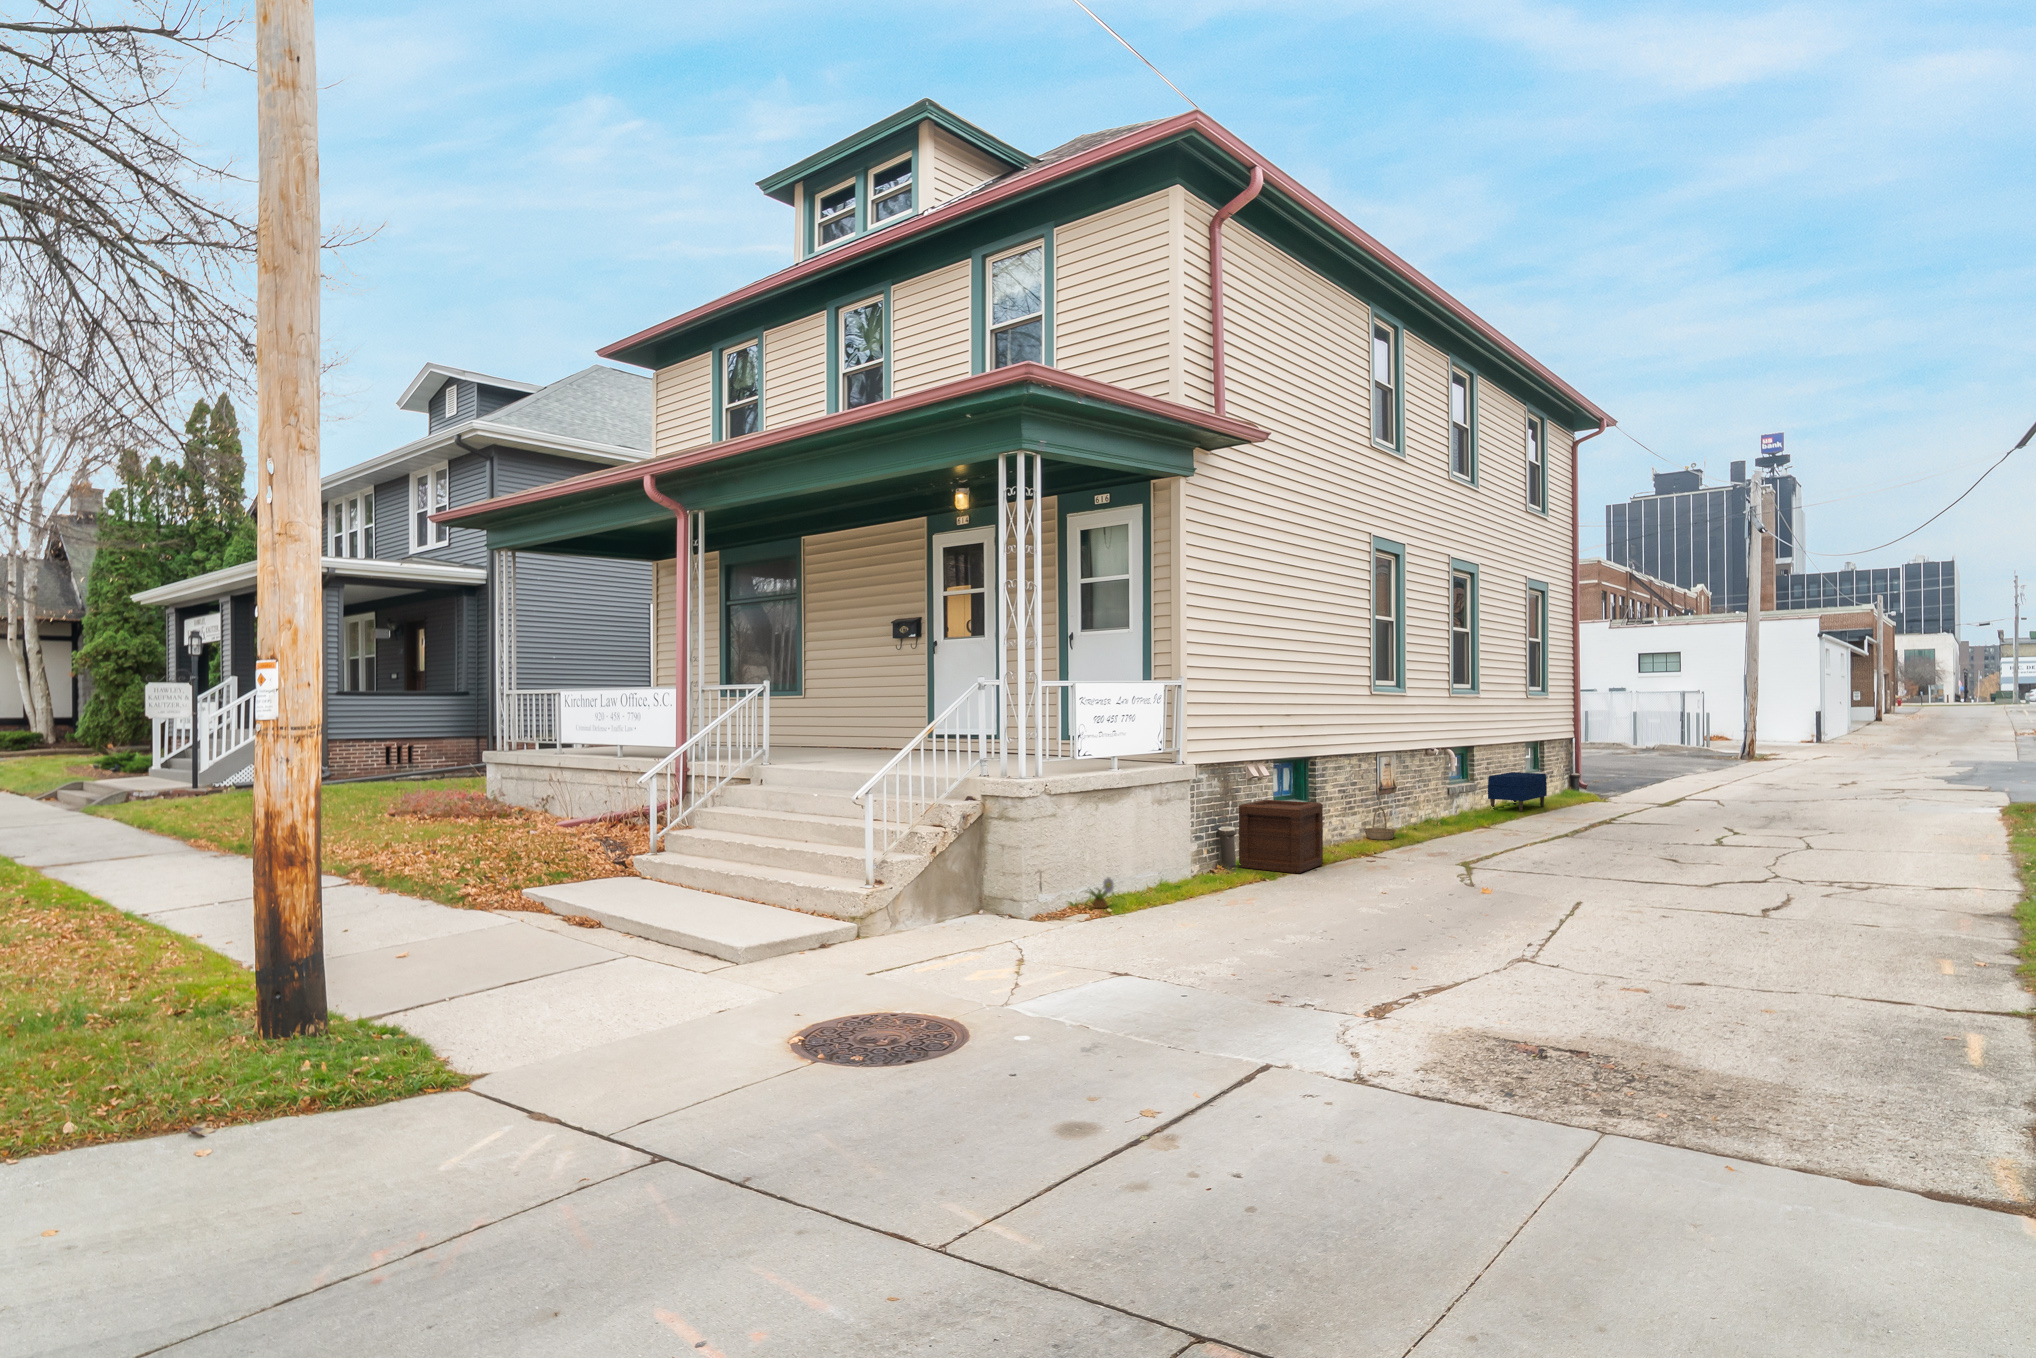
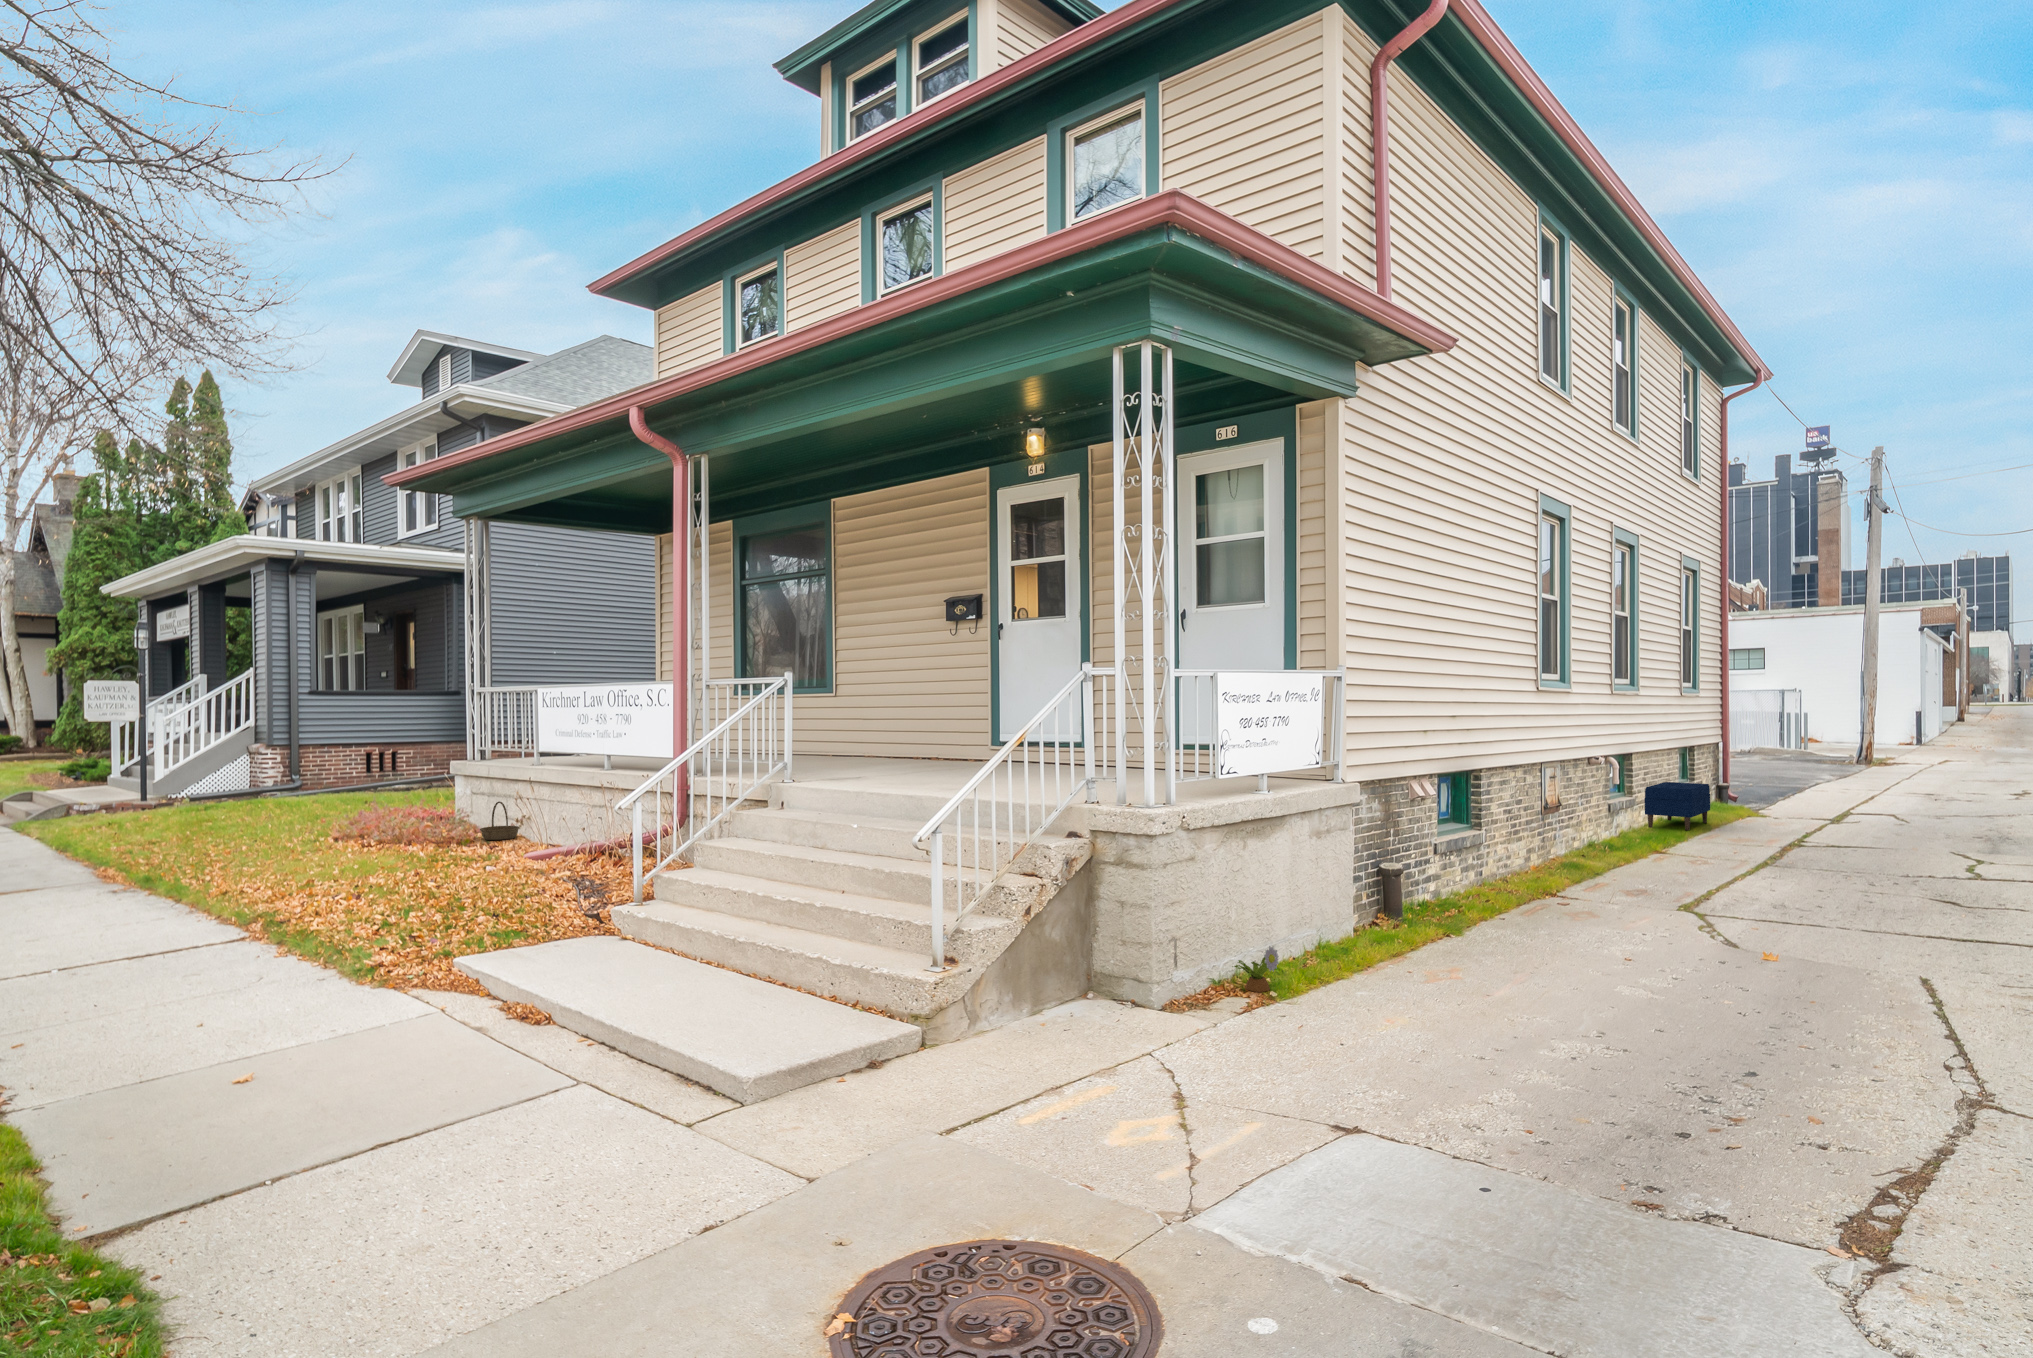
wooden crate: present [1239,800,1323,873] -> none [1407,825,1515,927]
basket: present [1364,807,1395,840] -> present [480,801,519,840]

